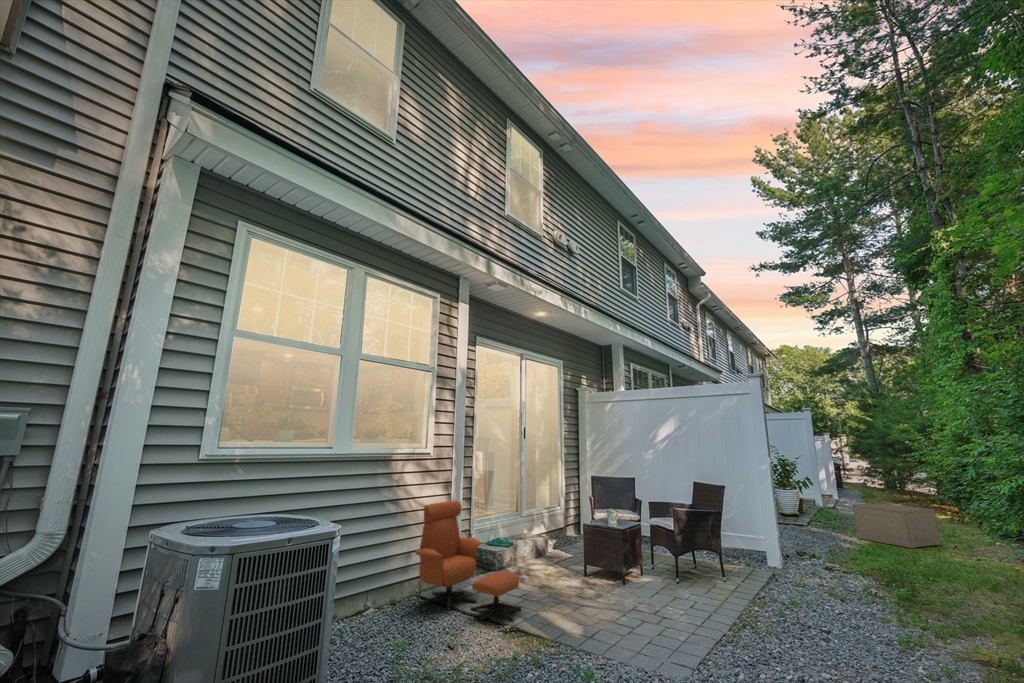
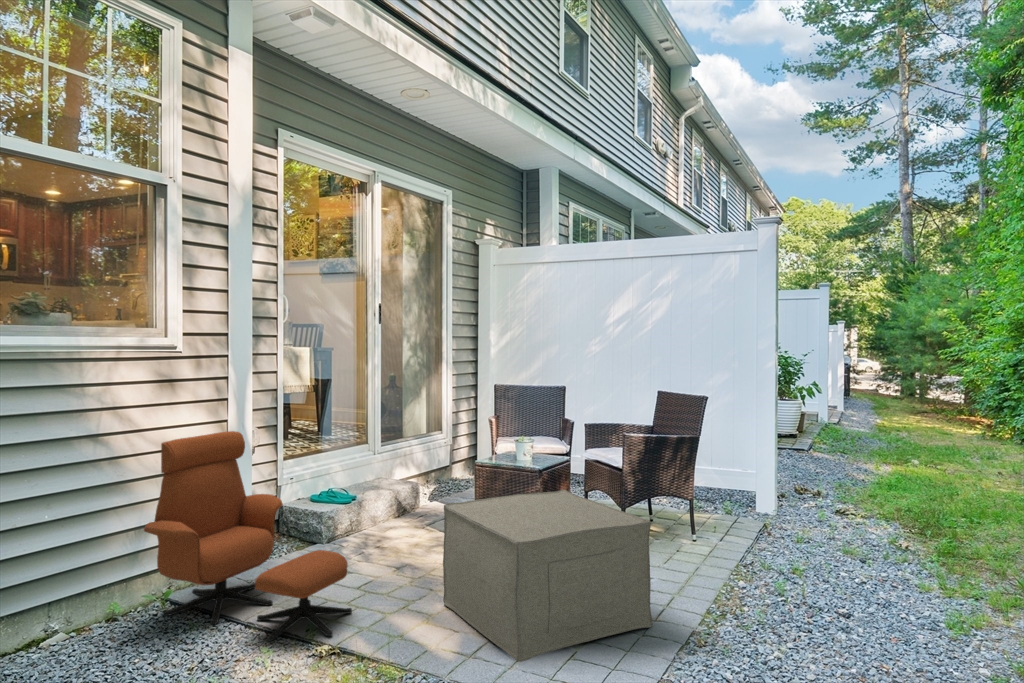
ottoman: present [853,503,942,548] -> present [443,490,652,662]

